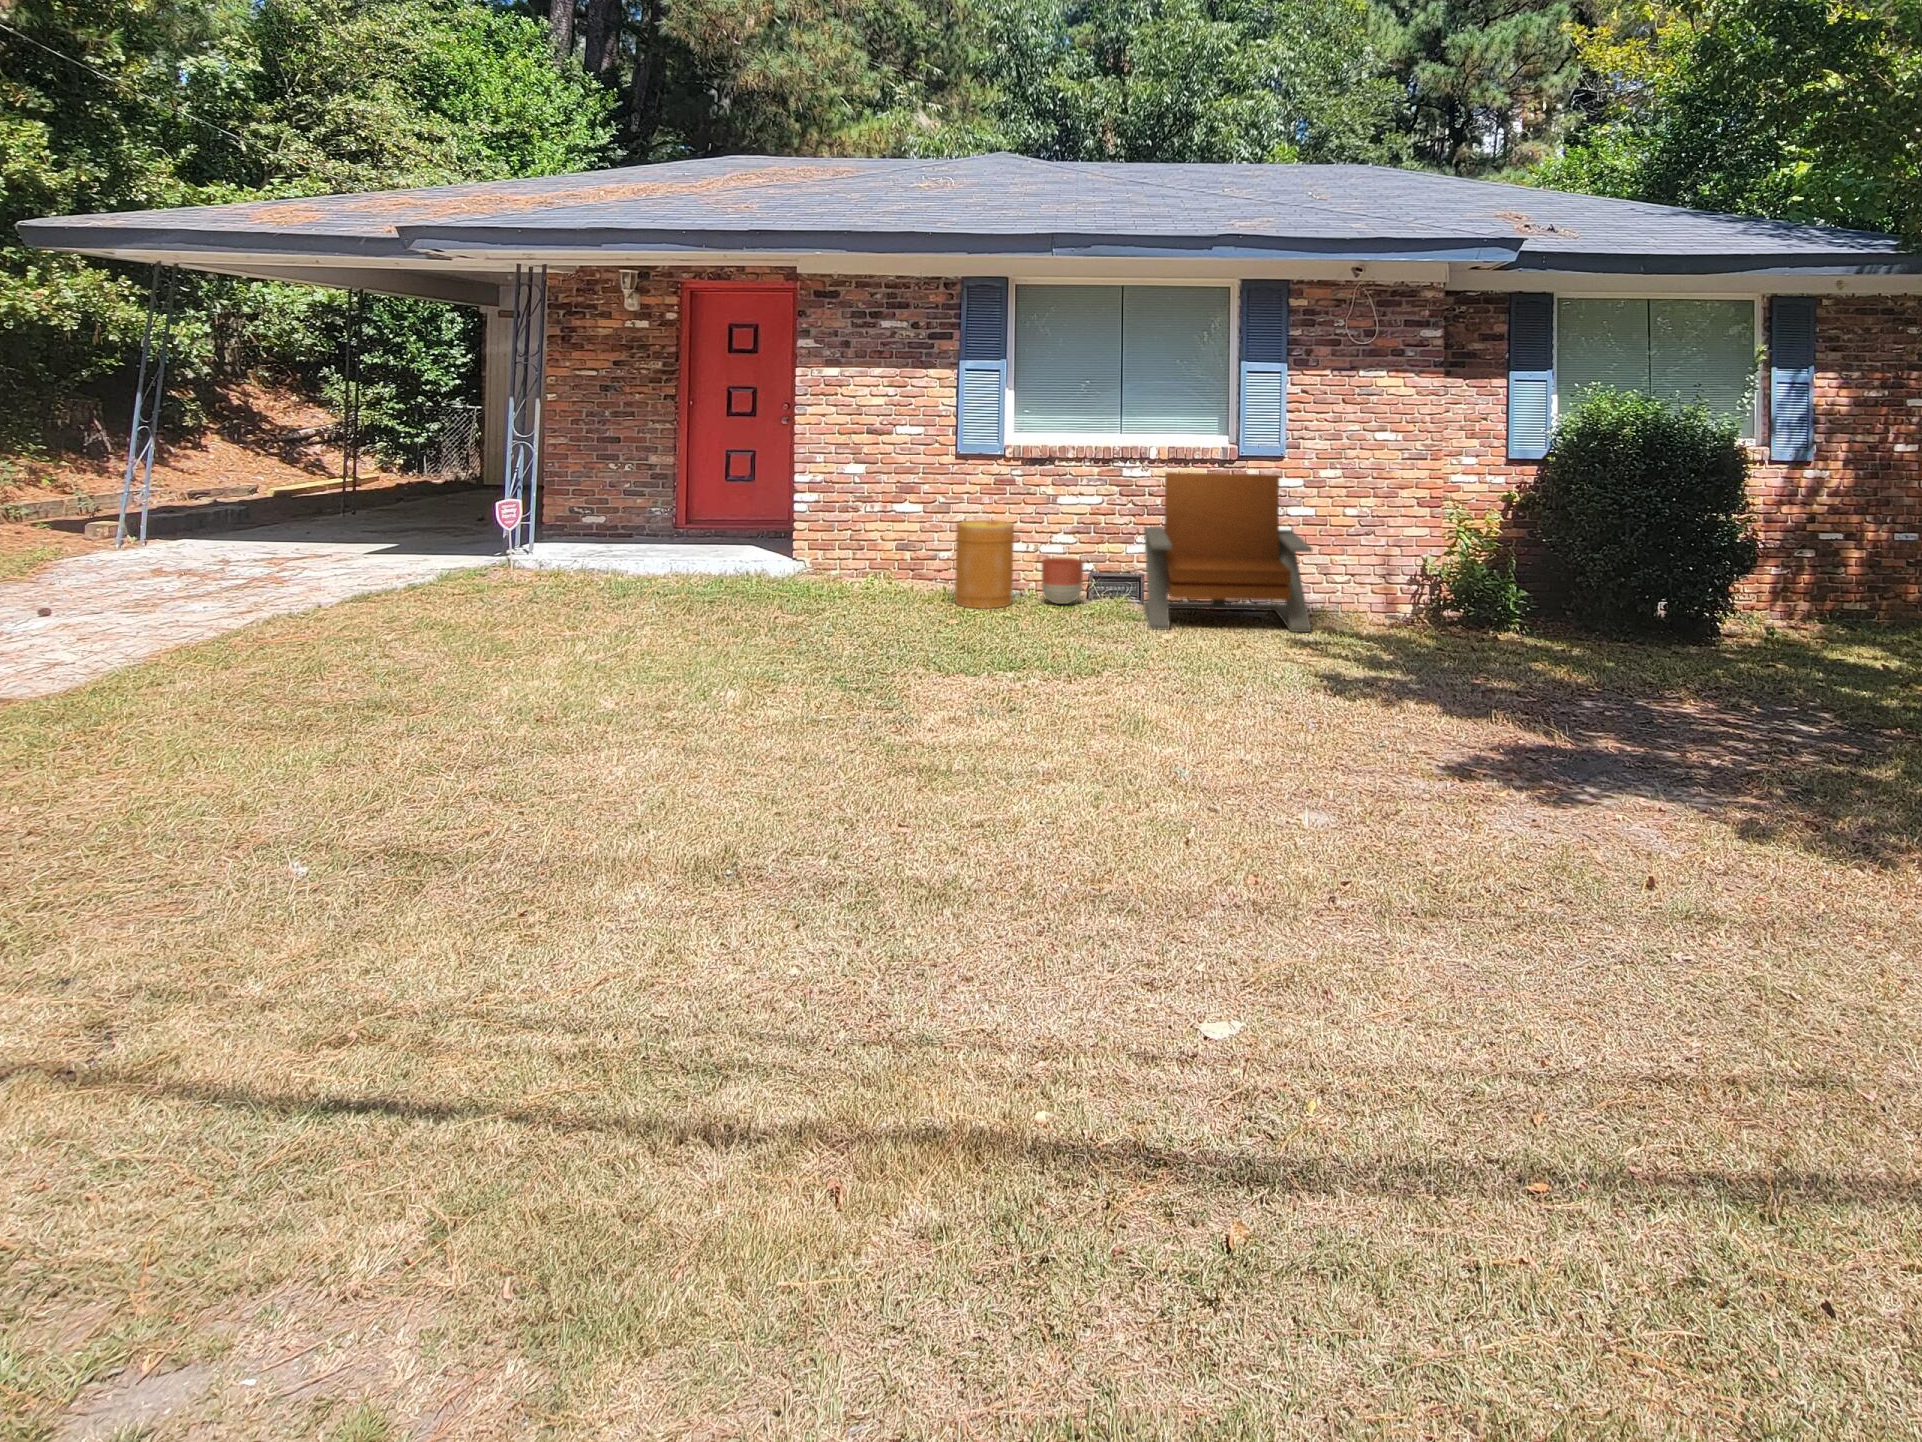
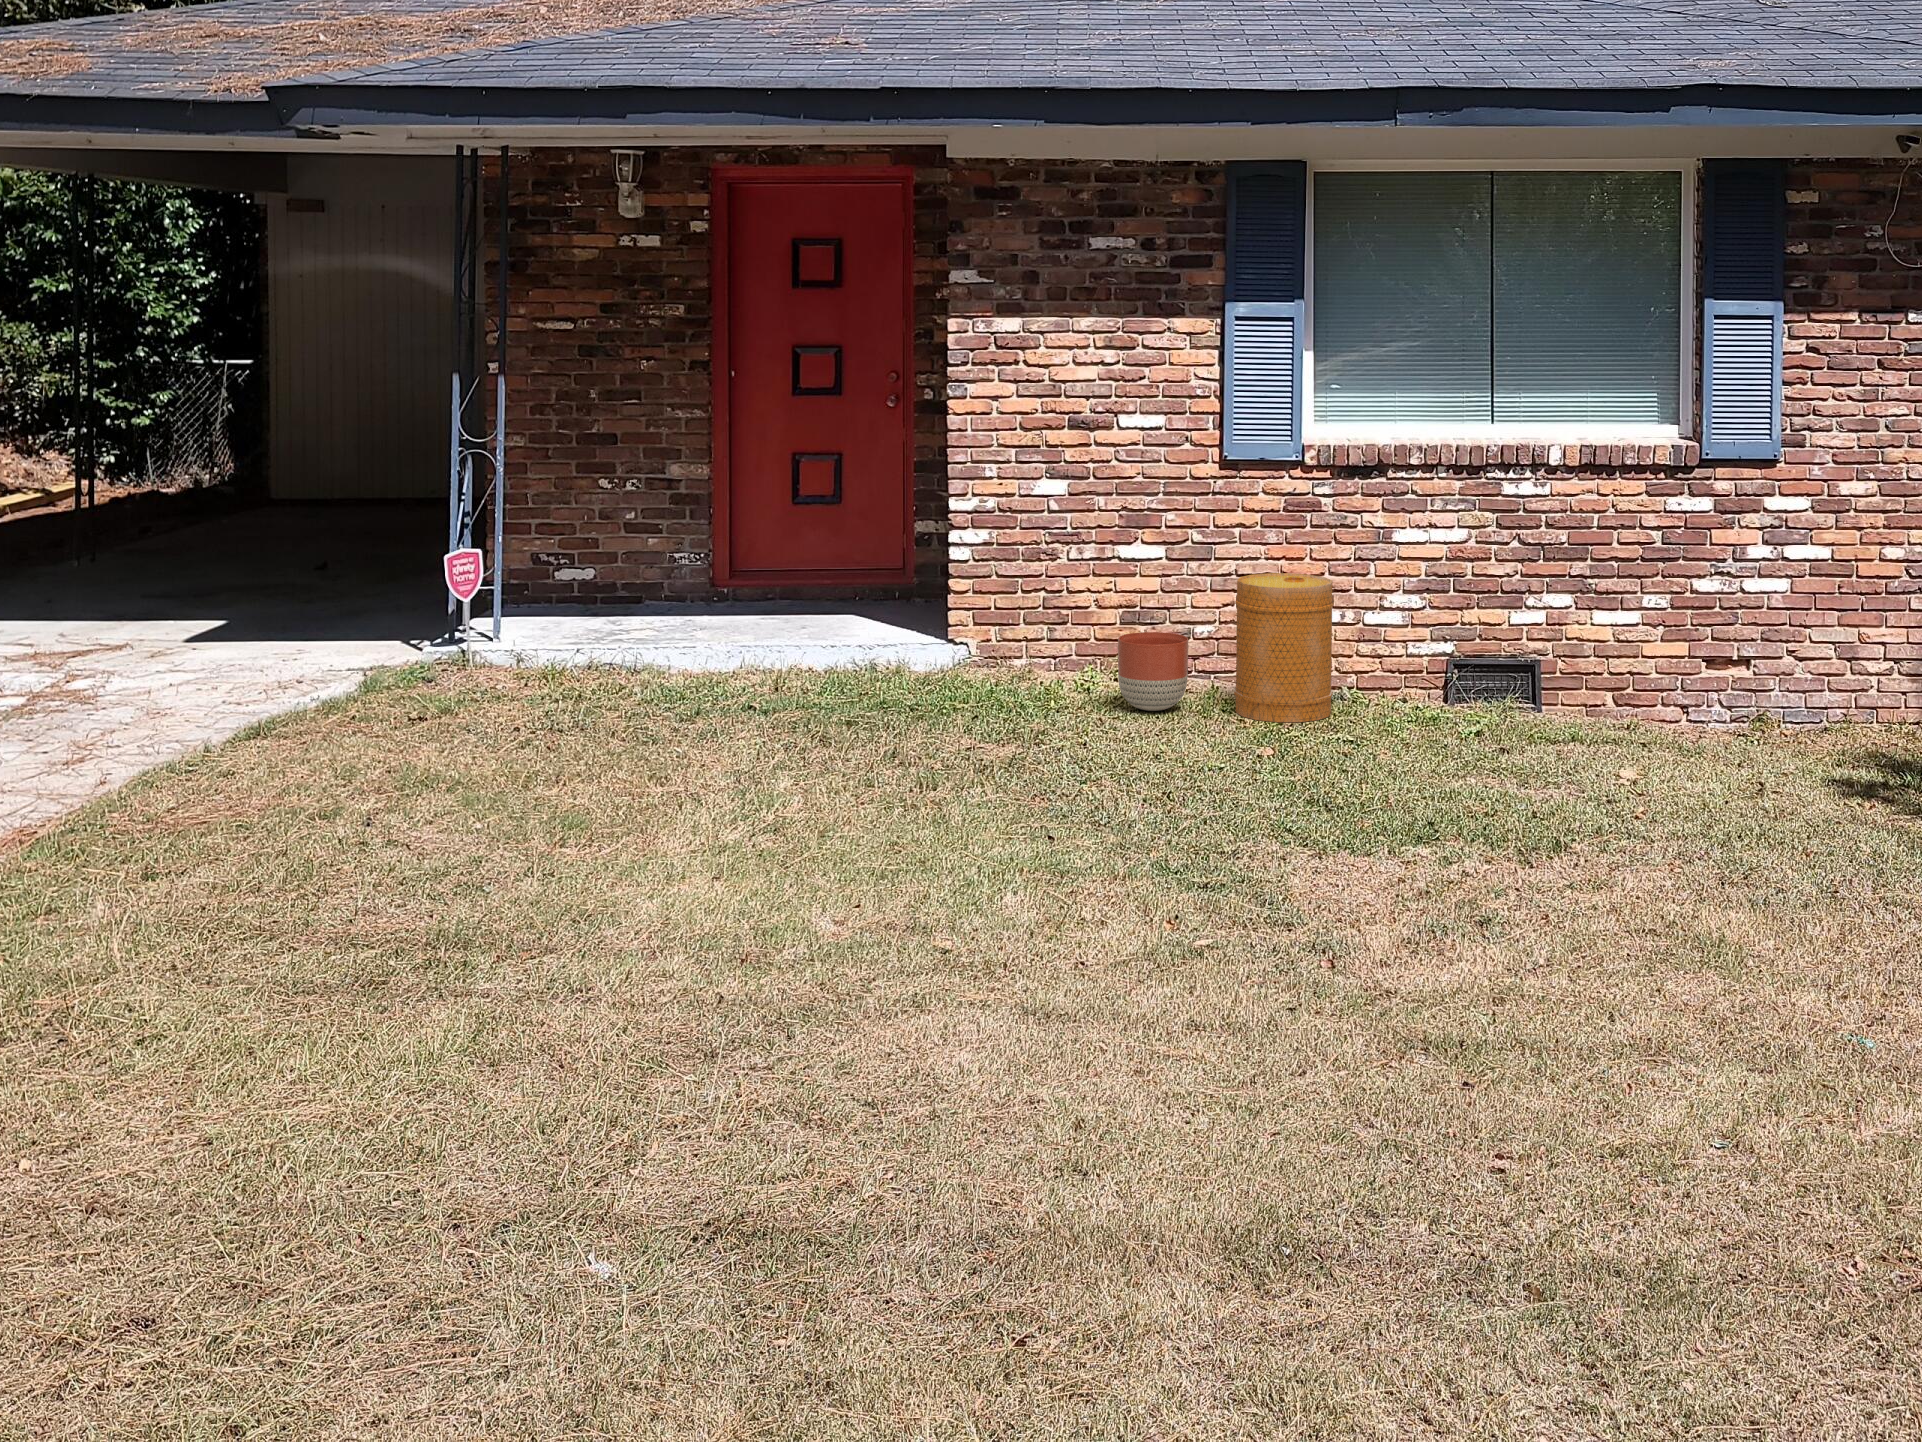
lounge chair: present [1143,472,1313,632] -> none [1547,489,1862,756]
planter: present [1042,558,1083,604] -> present [1118,632,1188,711]

